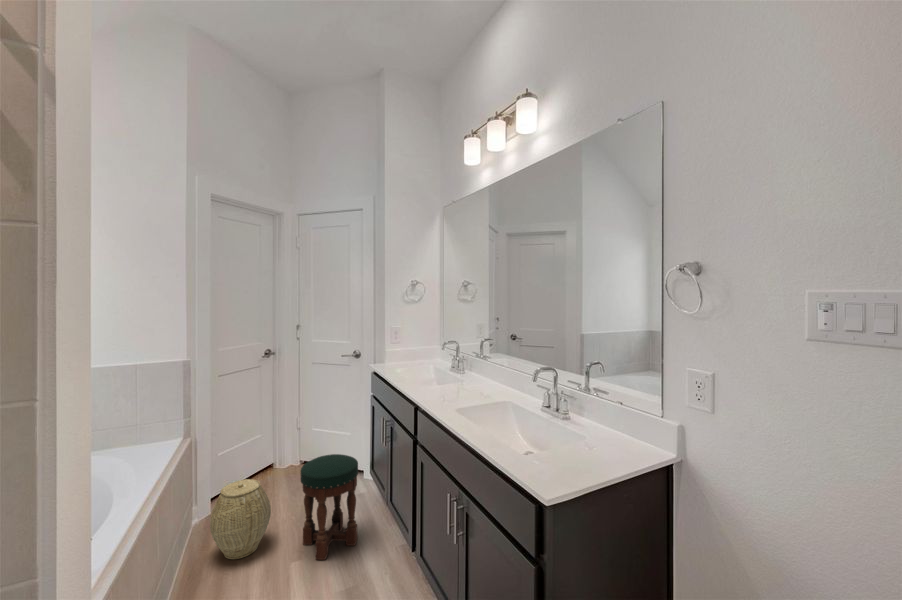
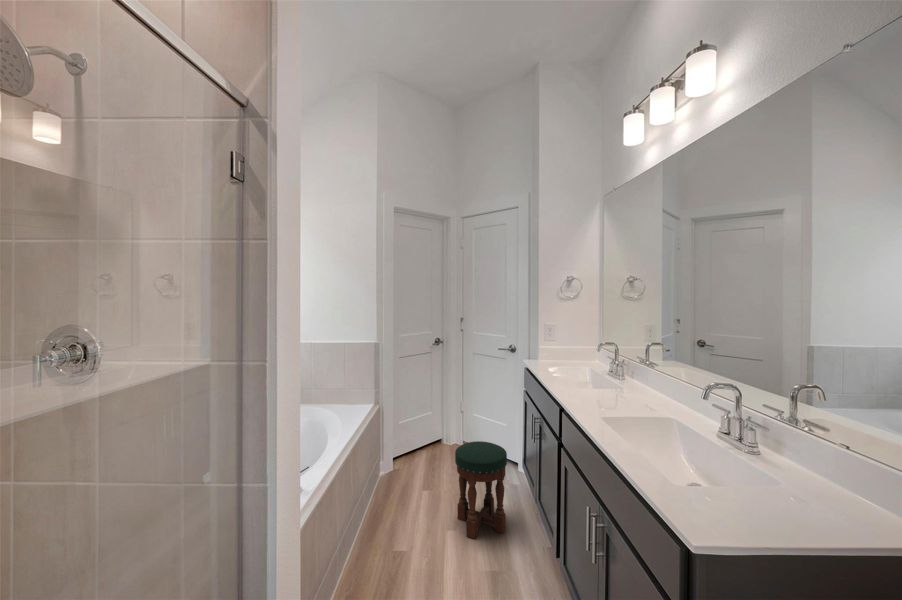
woven basket: present [210,479,271,559] -> none [387,450,433,516]

